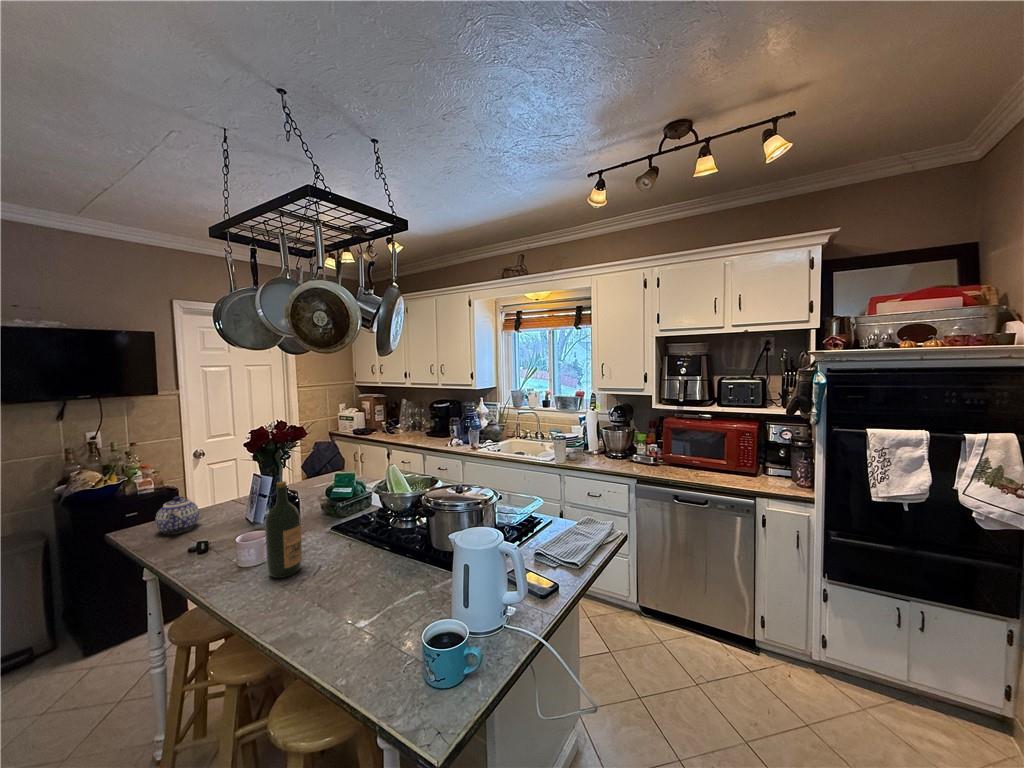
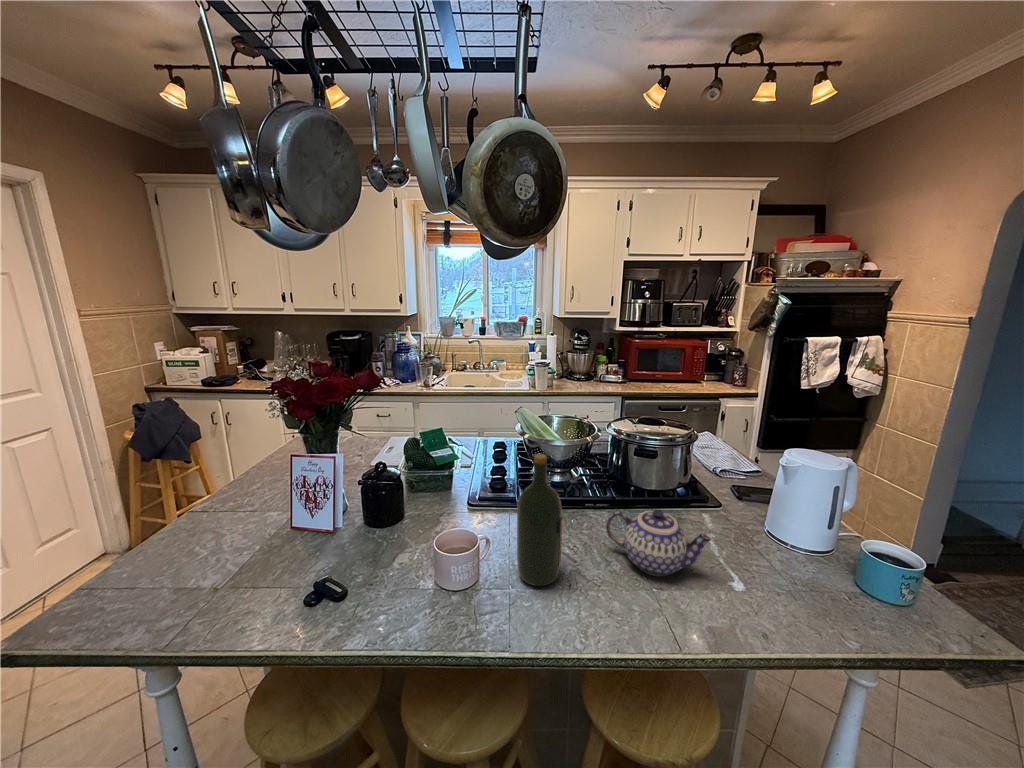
teapot: present [155,496,199,534] -> present [606,510,712,576]

